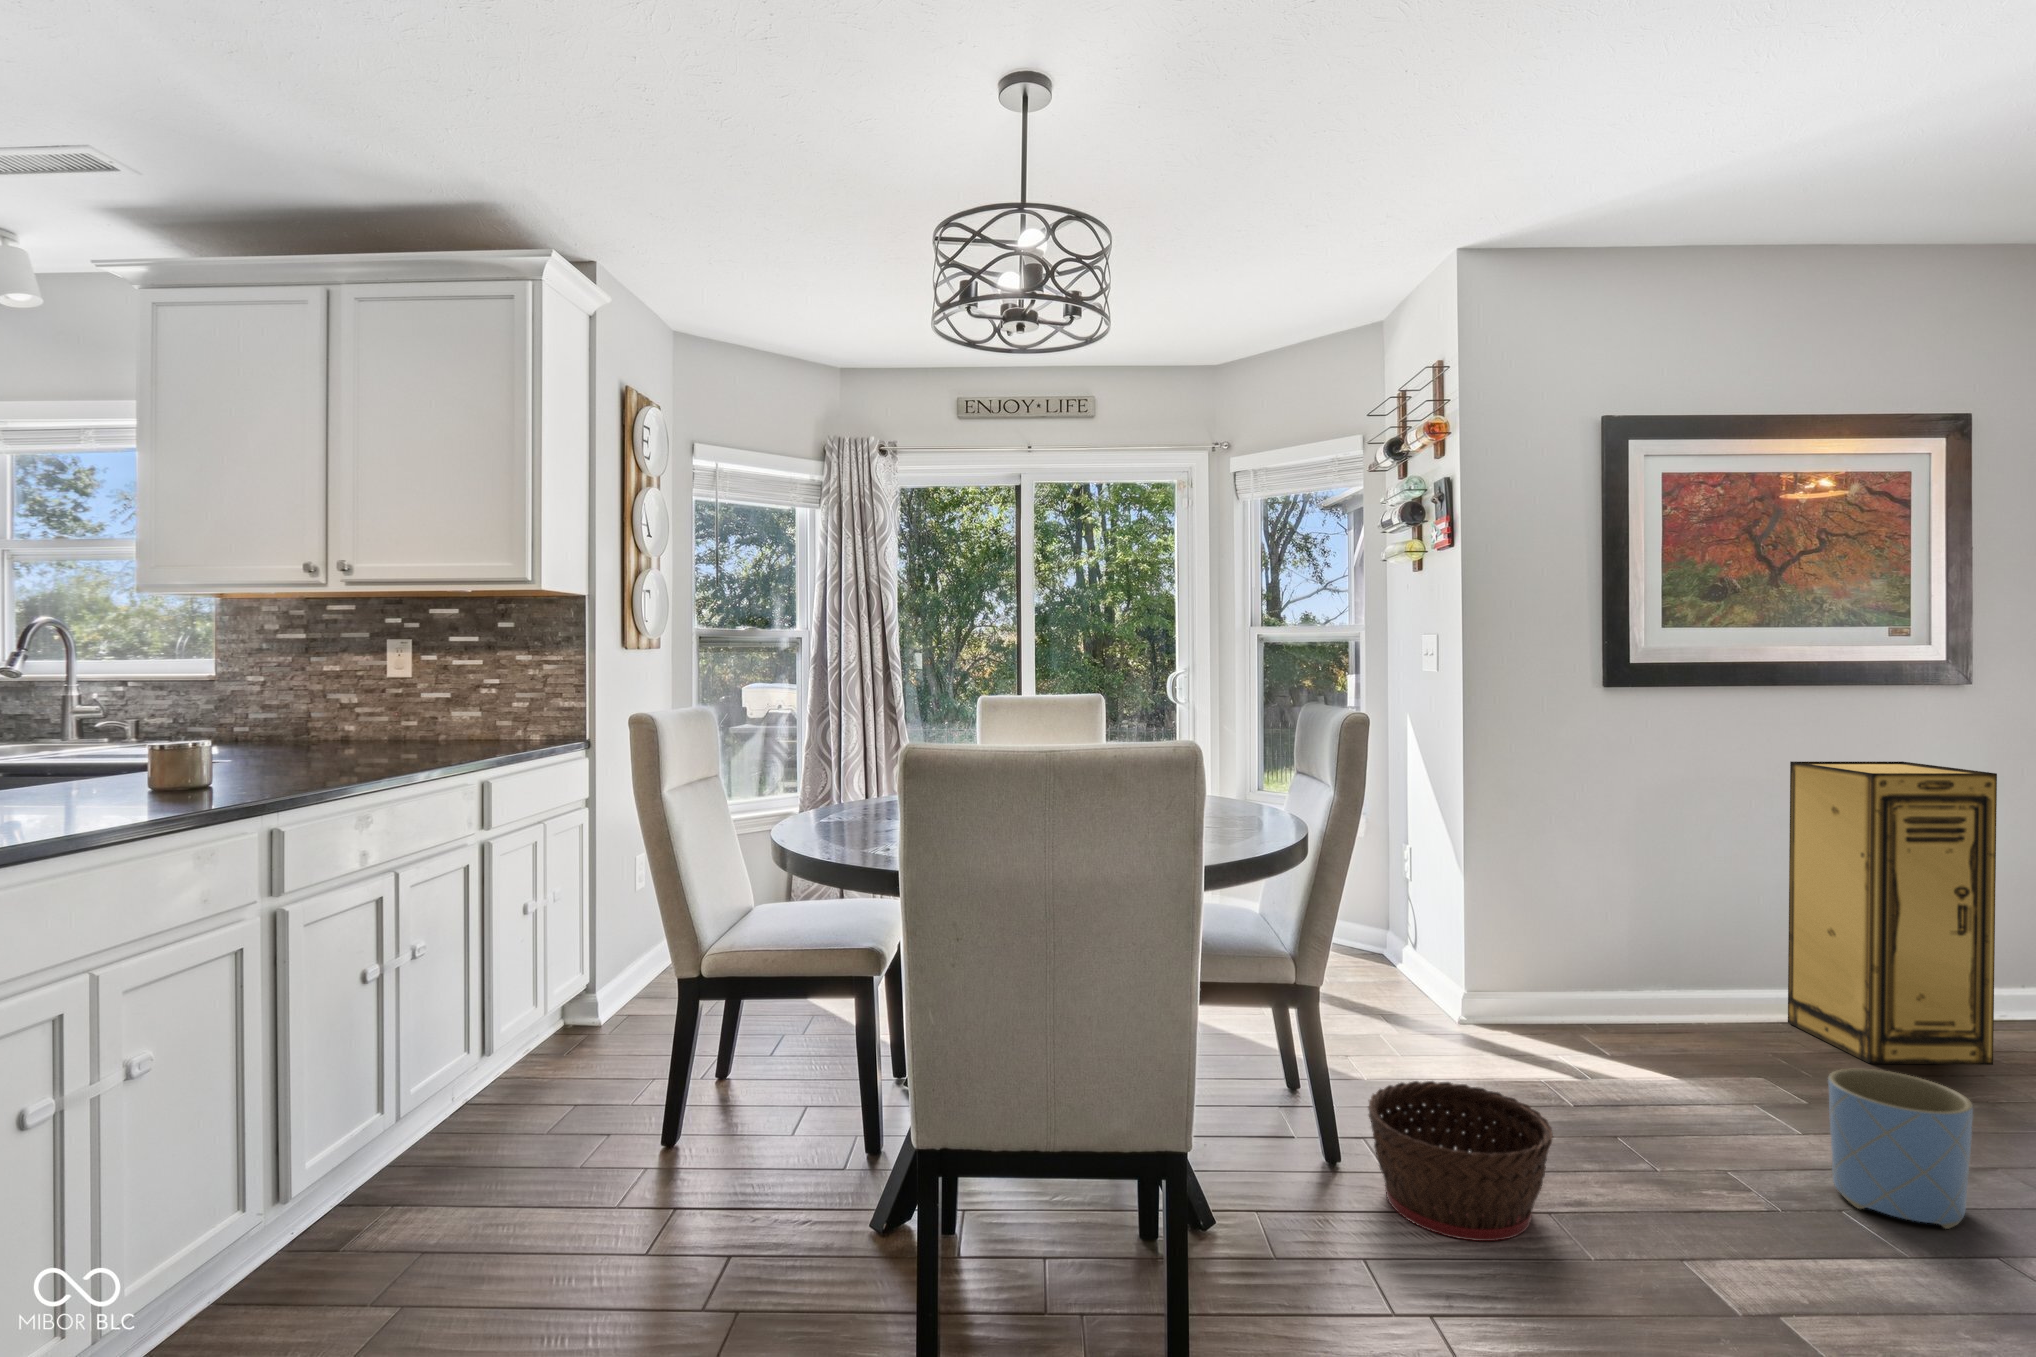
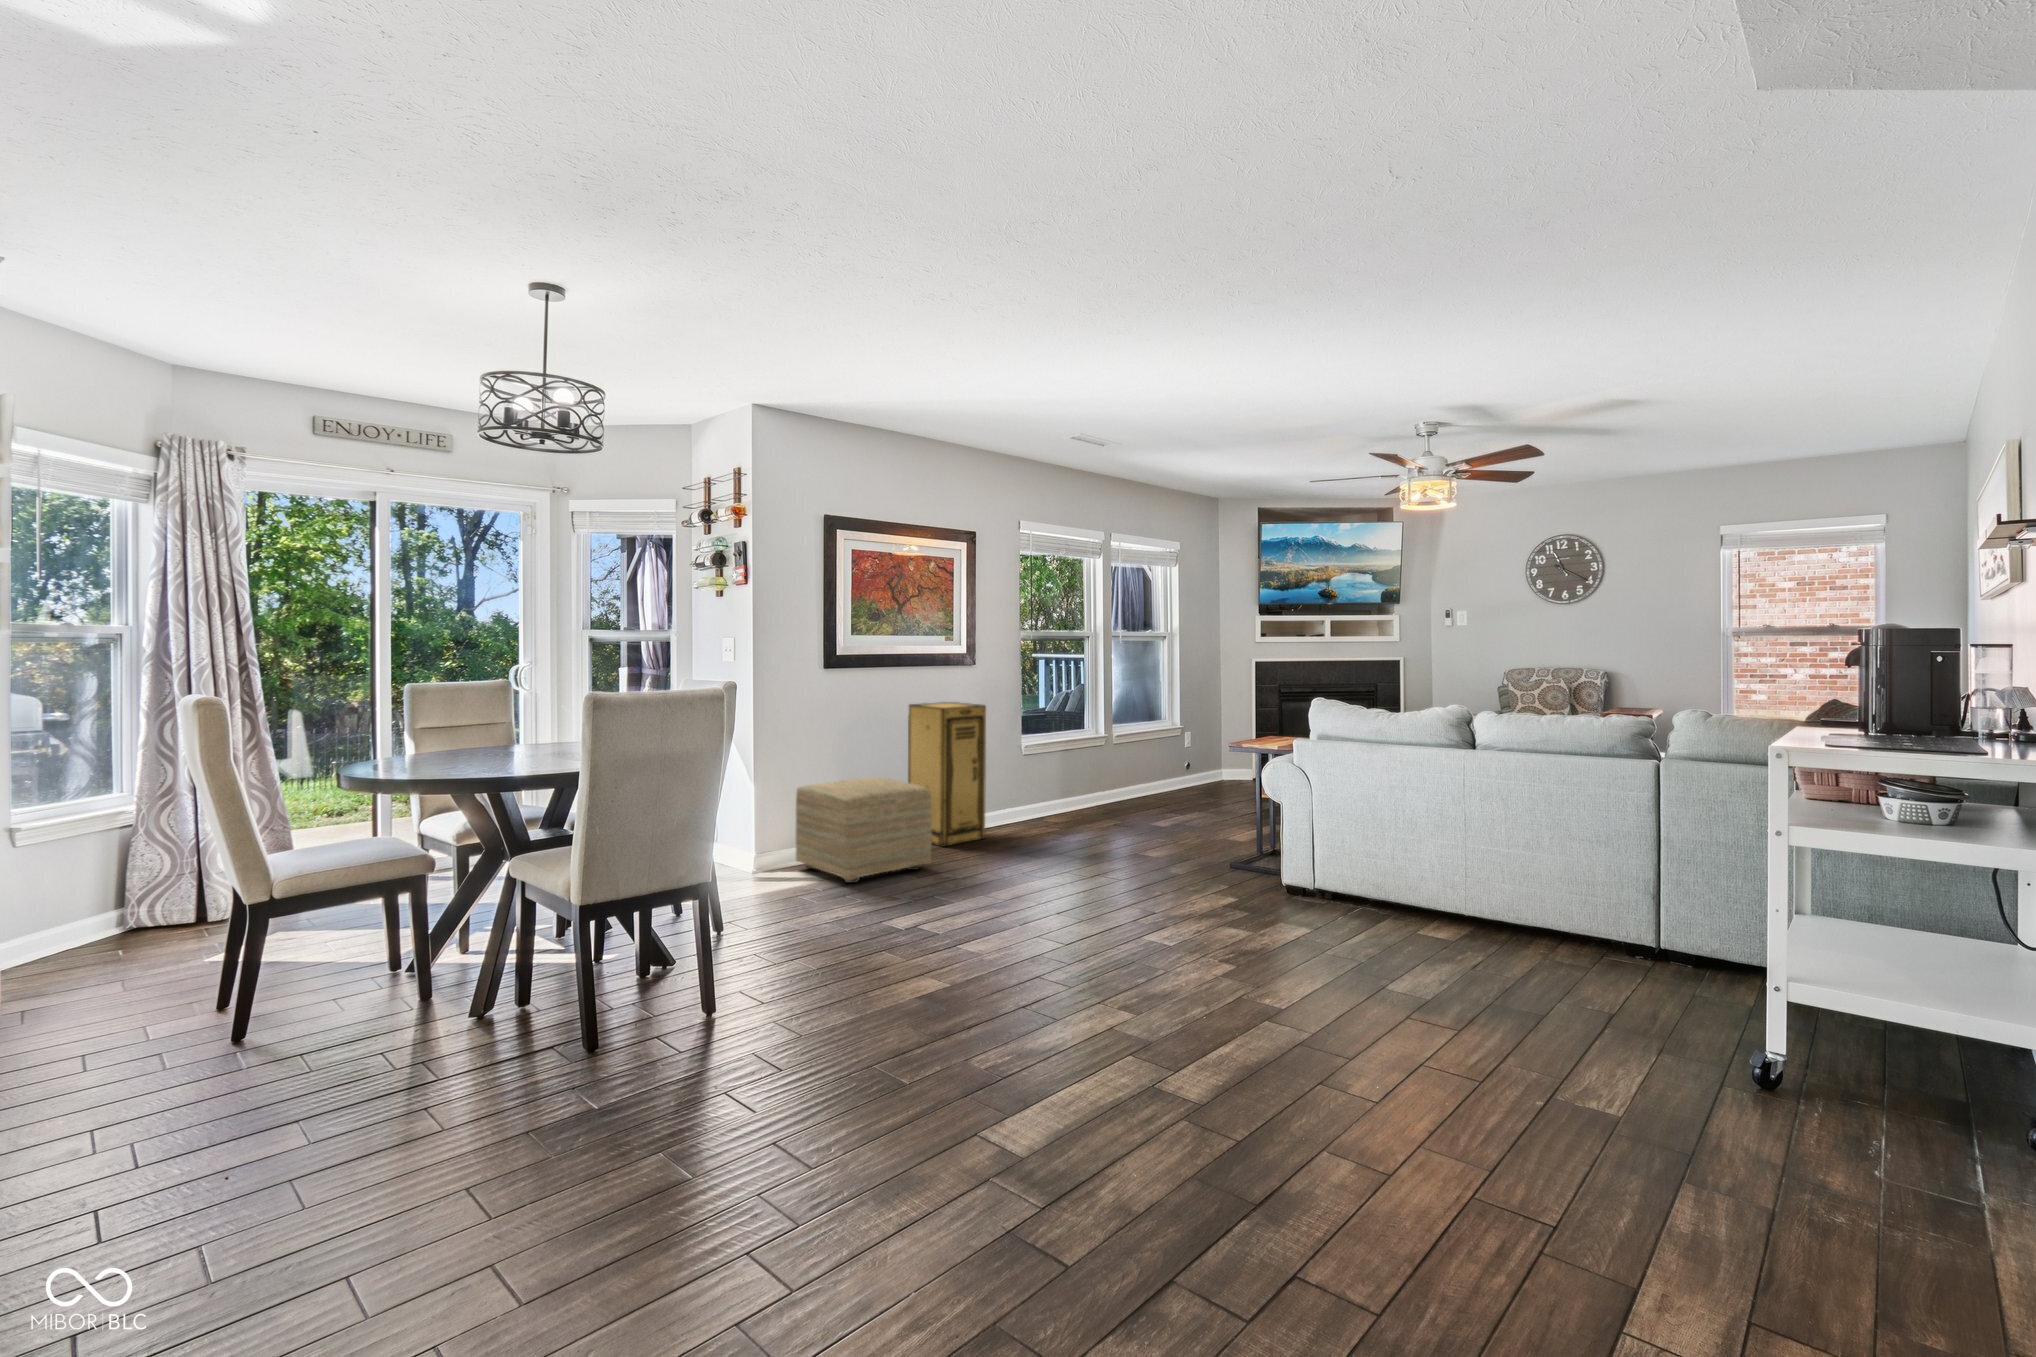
ottoman: none [1526,896,1825,1108] -> present [795,777,932,883]
planter: present [1828,1069,1973,1229] -> none [939,837,986,896]
basket: present [1368,1081,1553,1241] -> none [753,879,843,947]

